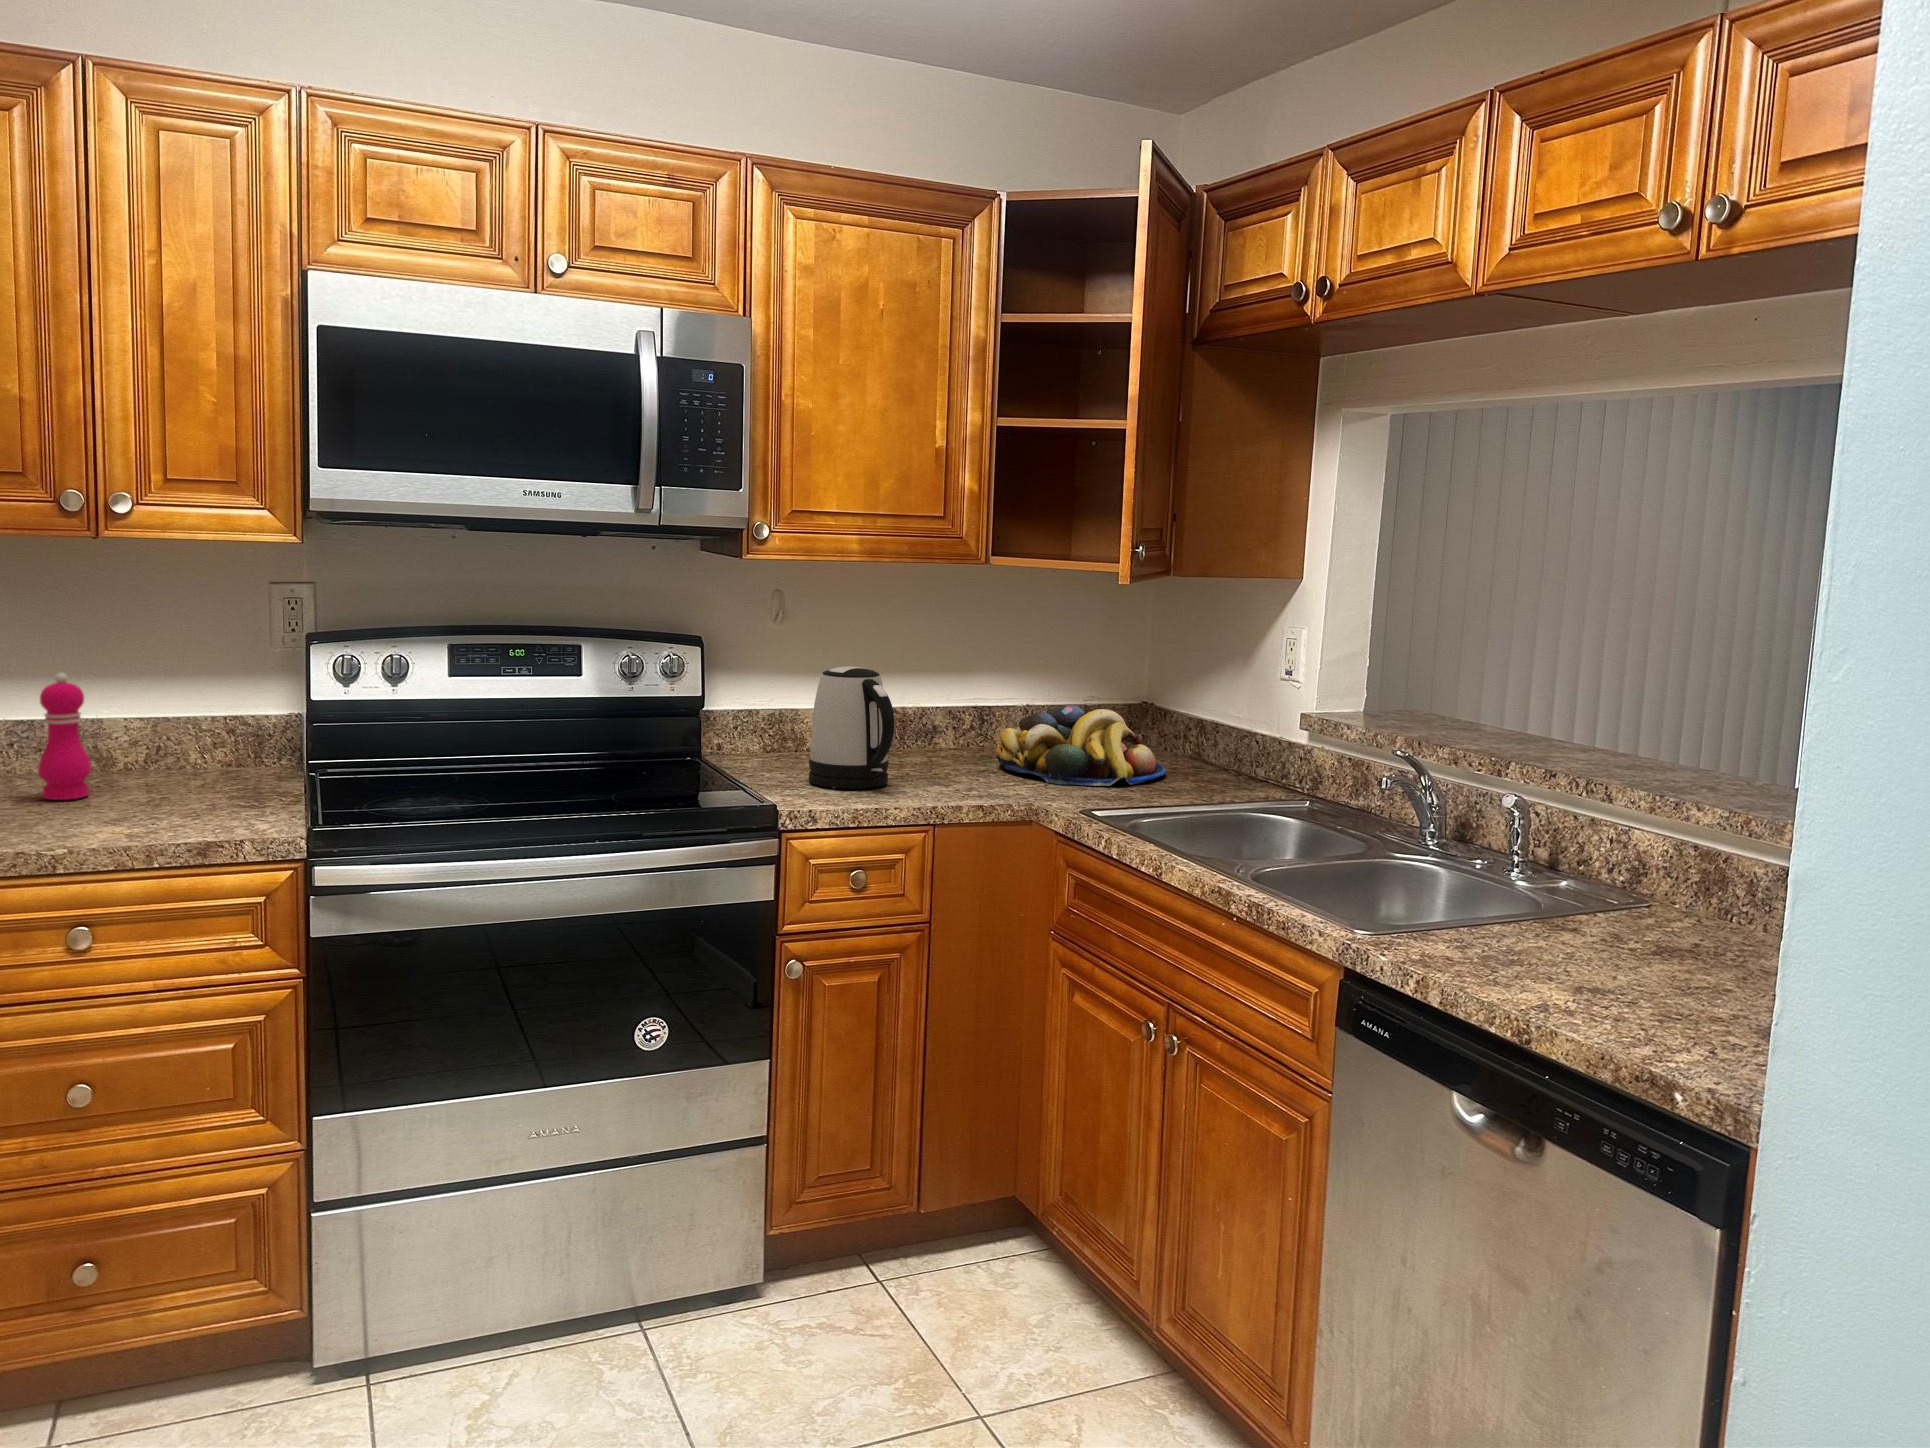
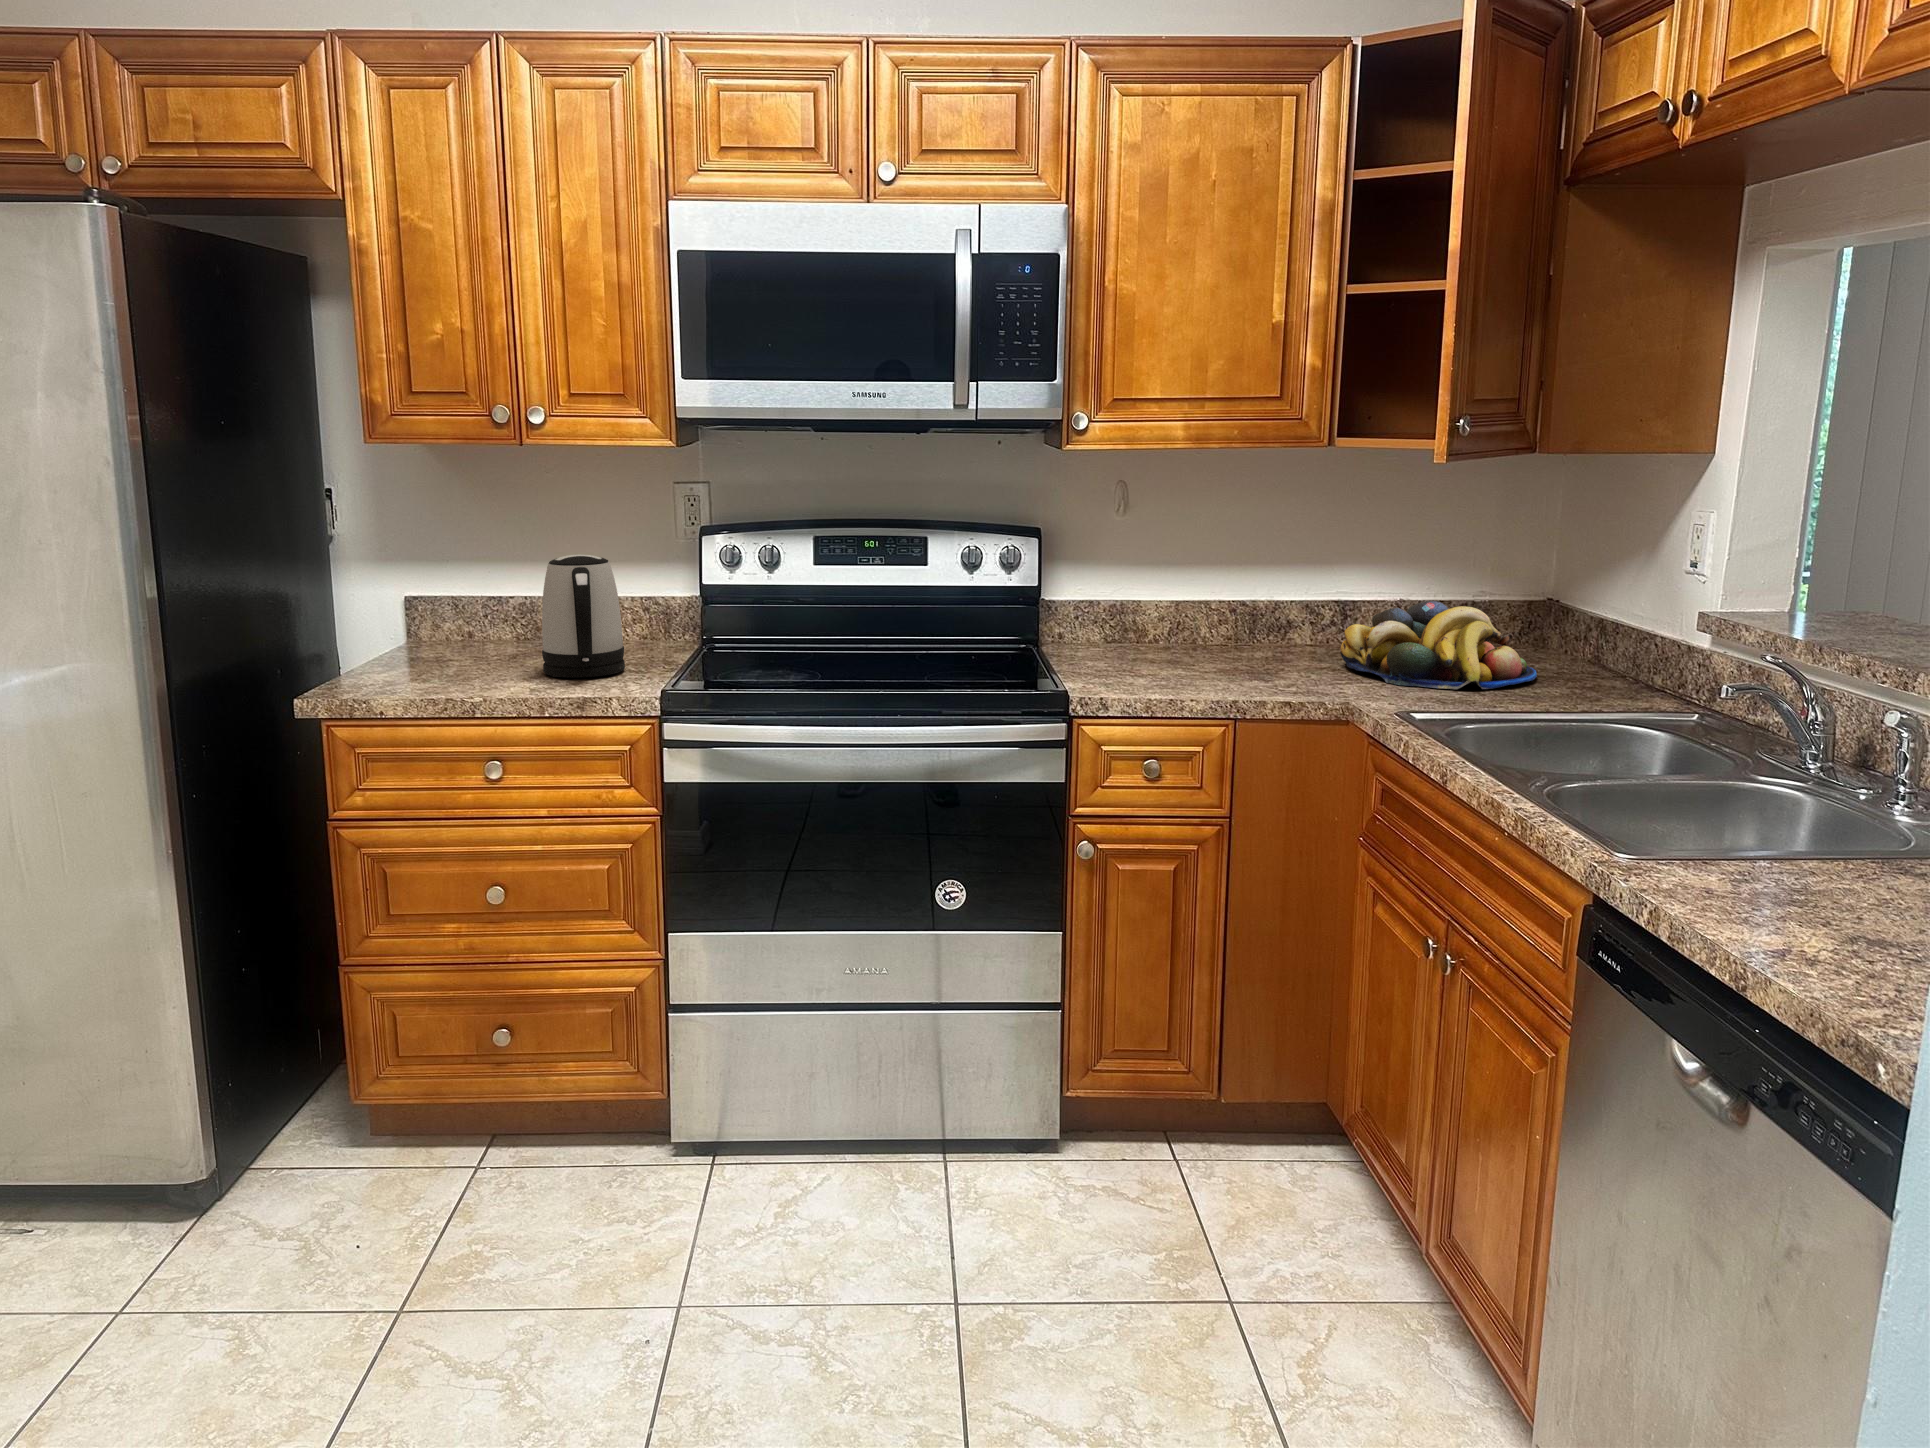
kettle: present [809,666,894,788] -> present [542,554,625,678]
pepper mill: present [38,673,91,800] -> none [494,556,532,658]

